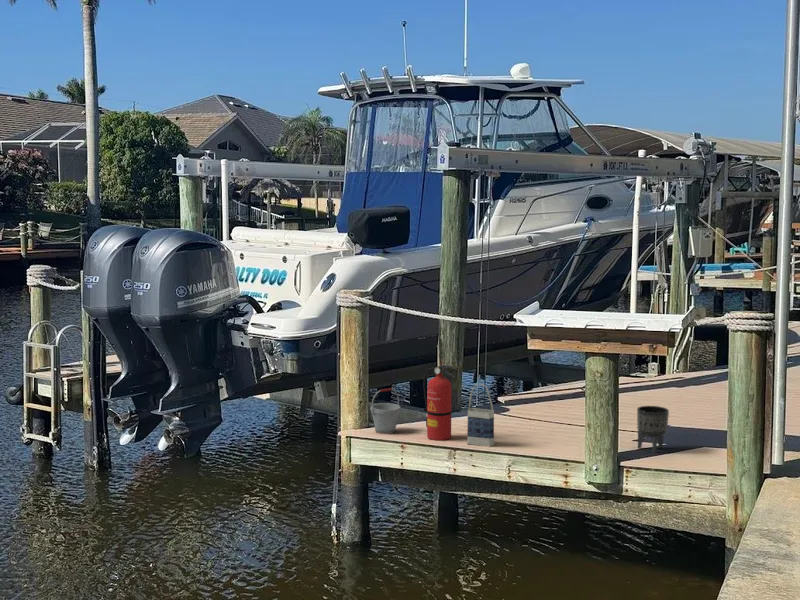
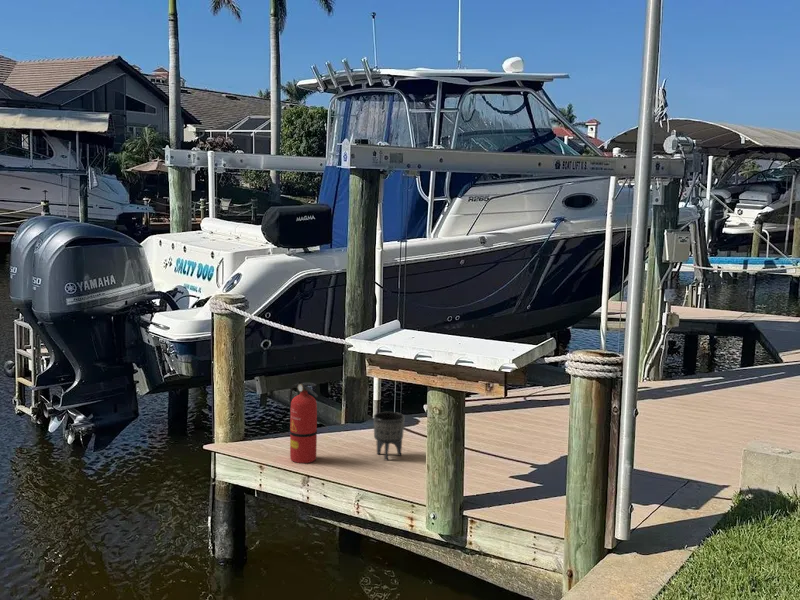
bag: present [467,384,494,447] -> none [325,406,354,476]
bucket: present [371,388,400,434] -> none [239,402,272,450]
planter: present [637,406,669,453] -> present [374,412,404,460]

